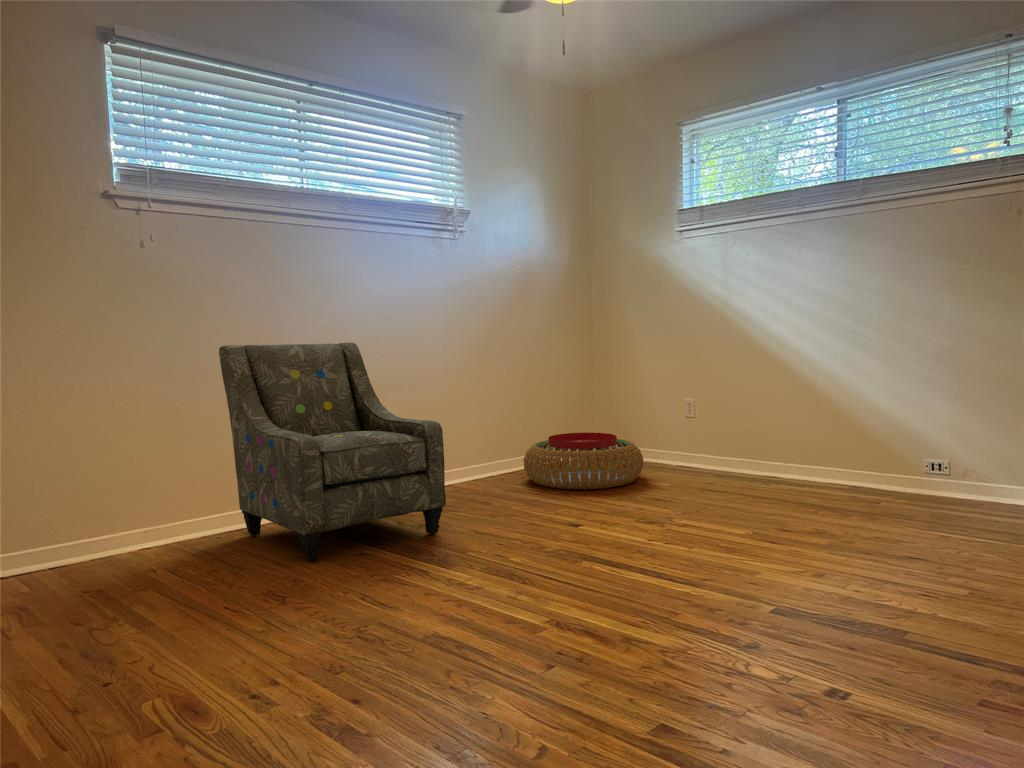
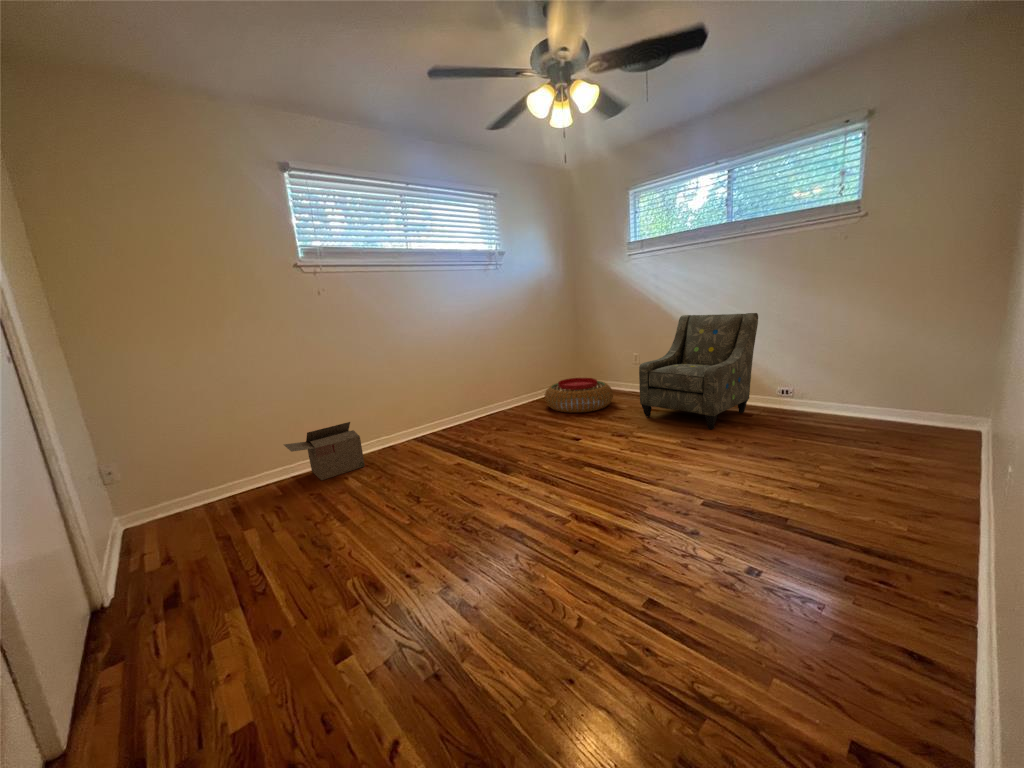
armchair: present [219,343,446,562] -> present [639,313,758,429]
cardboard box: none [44,471,189,570] -> present [284,422,365,480]

